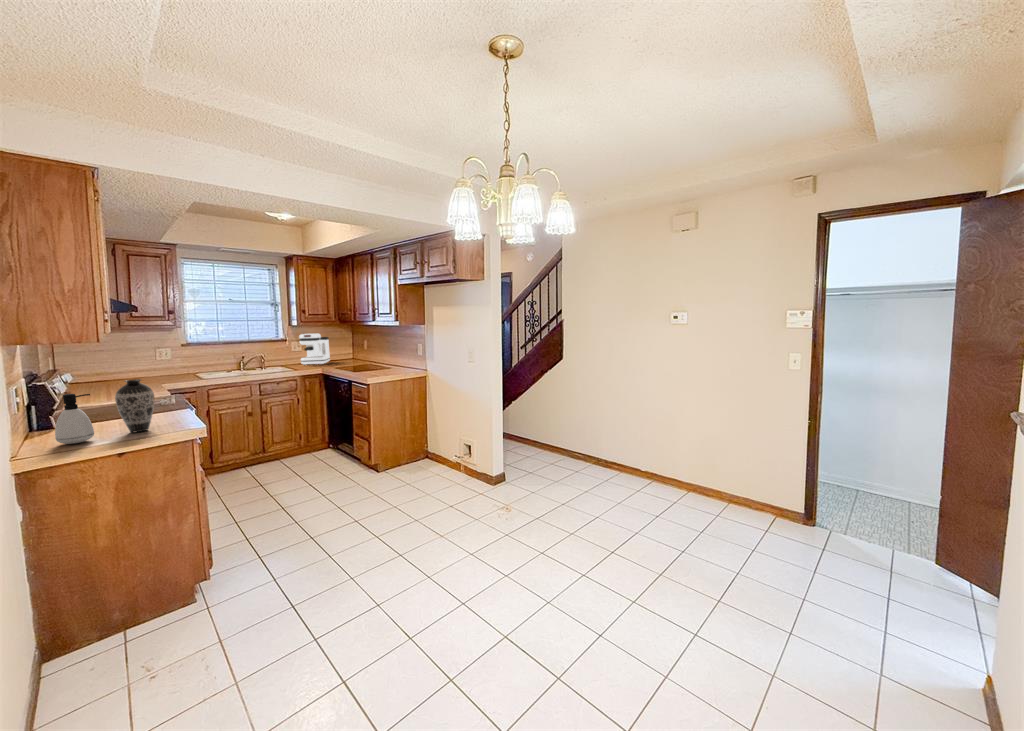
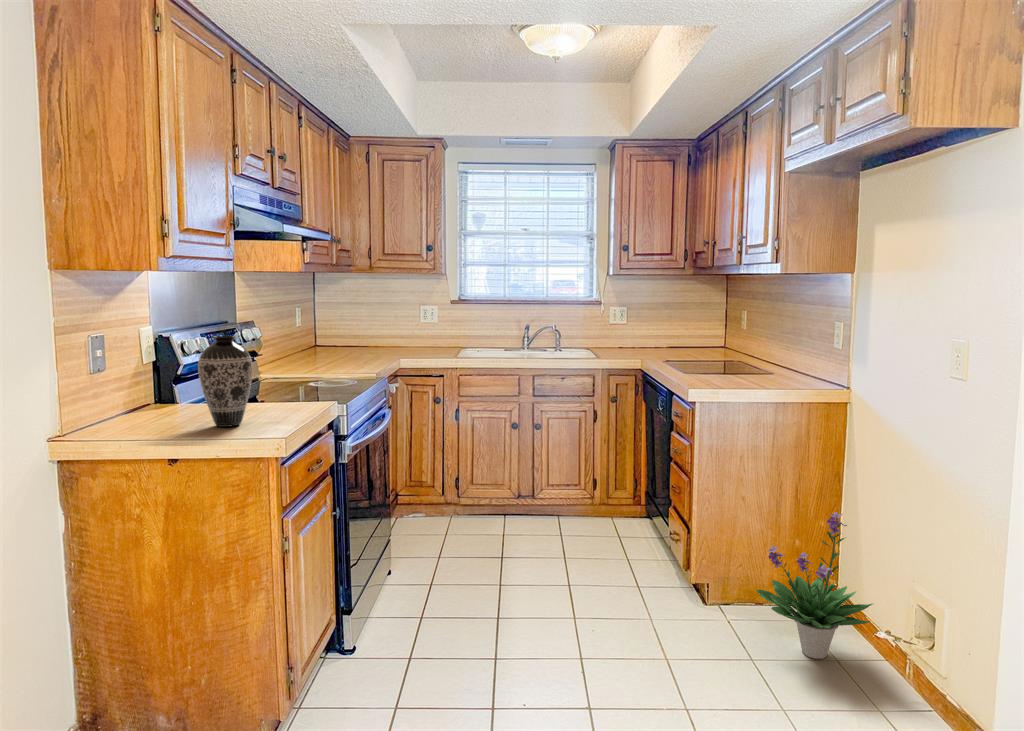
coffee maker: present [299,334,330,365] -> none [617,295,671,352]
soap dispenser: present [55,394,94,444] -> none [119,348,168,429]
potted plant: none [405,420,448,478] -> present [757,512,872,659]

